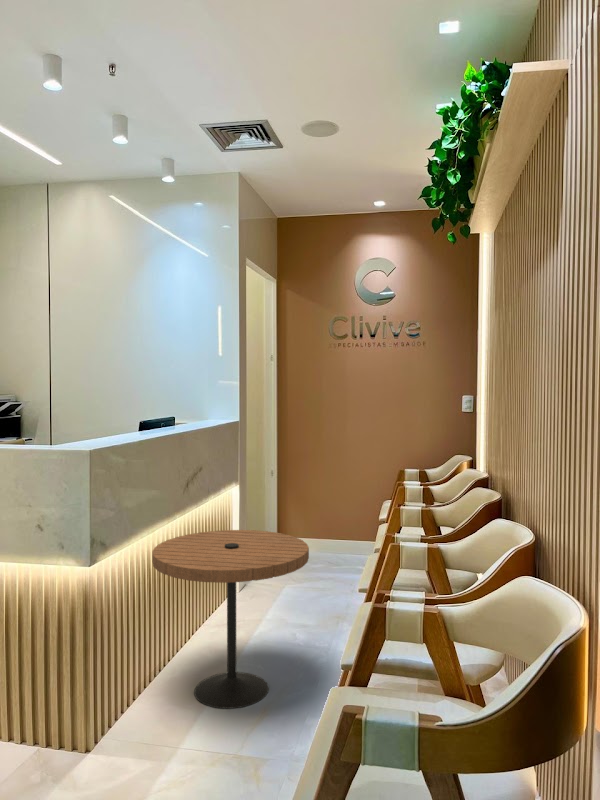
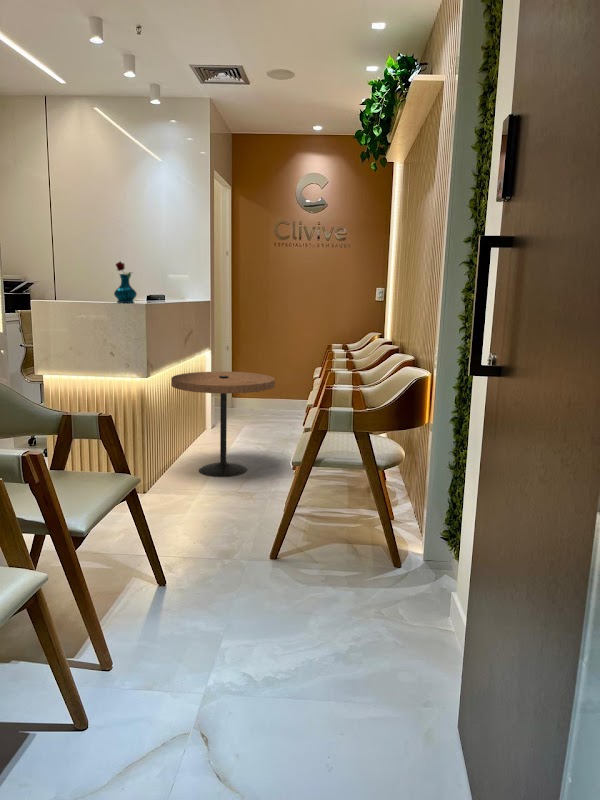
vase: none [46,385,82,448] -> present [114,262,137,303]

